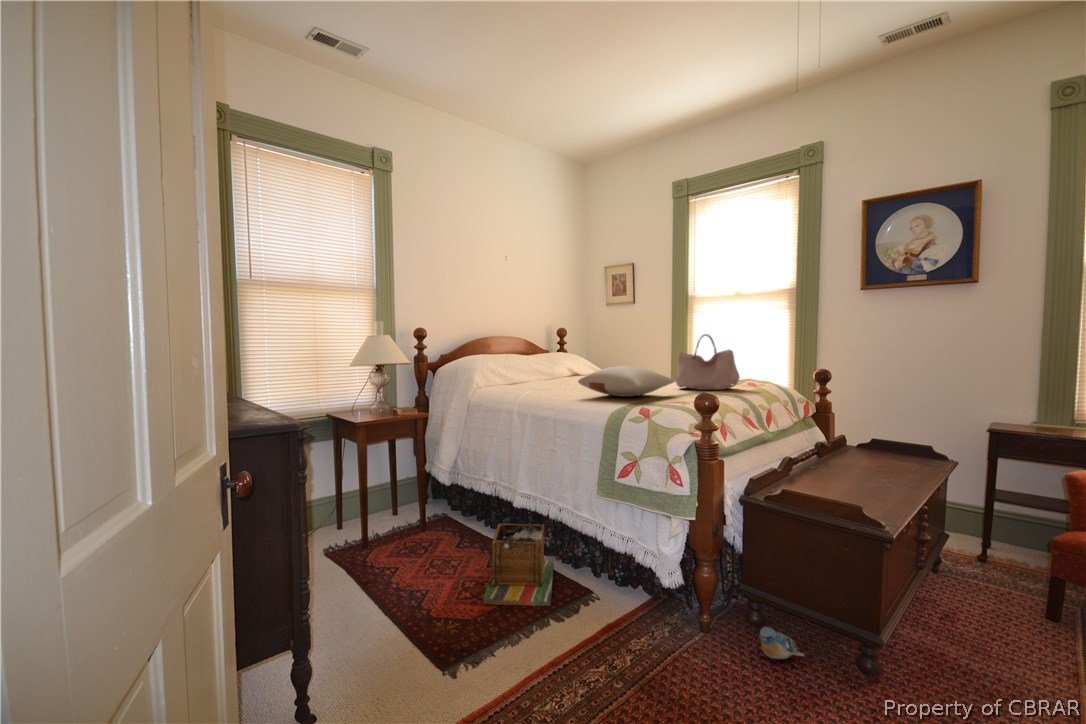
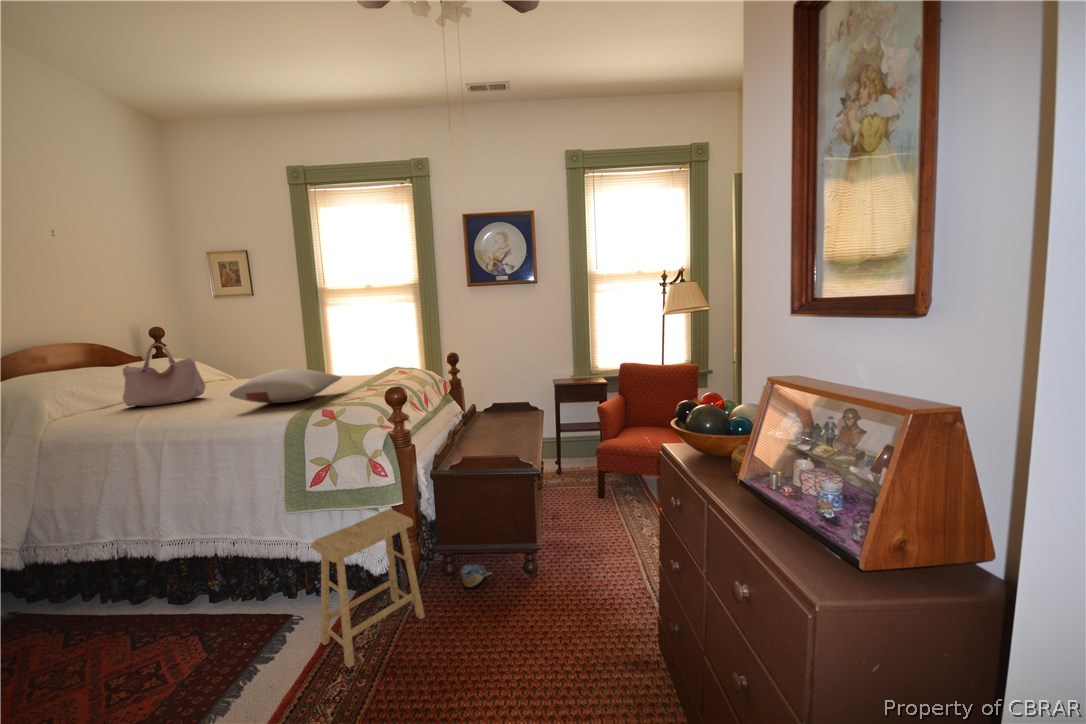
handbag: present [676,334,740,390] -> present [123,344,205,406]
footstool: none [602,523,704,665] -> present [311,509,425,668]
laundry basket: present [483,524,553,606] -> none [138,571,249,705]

